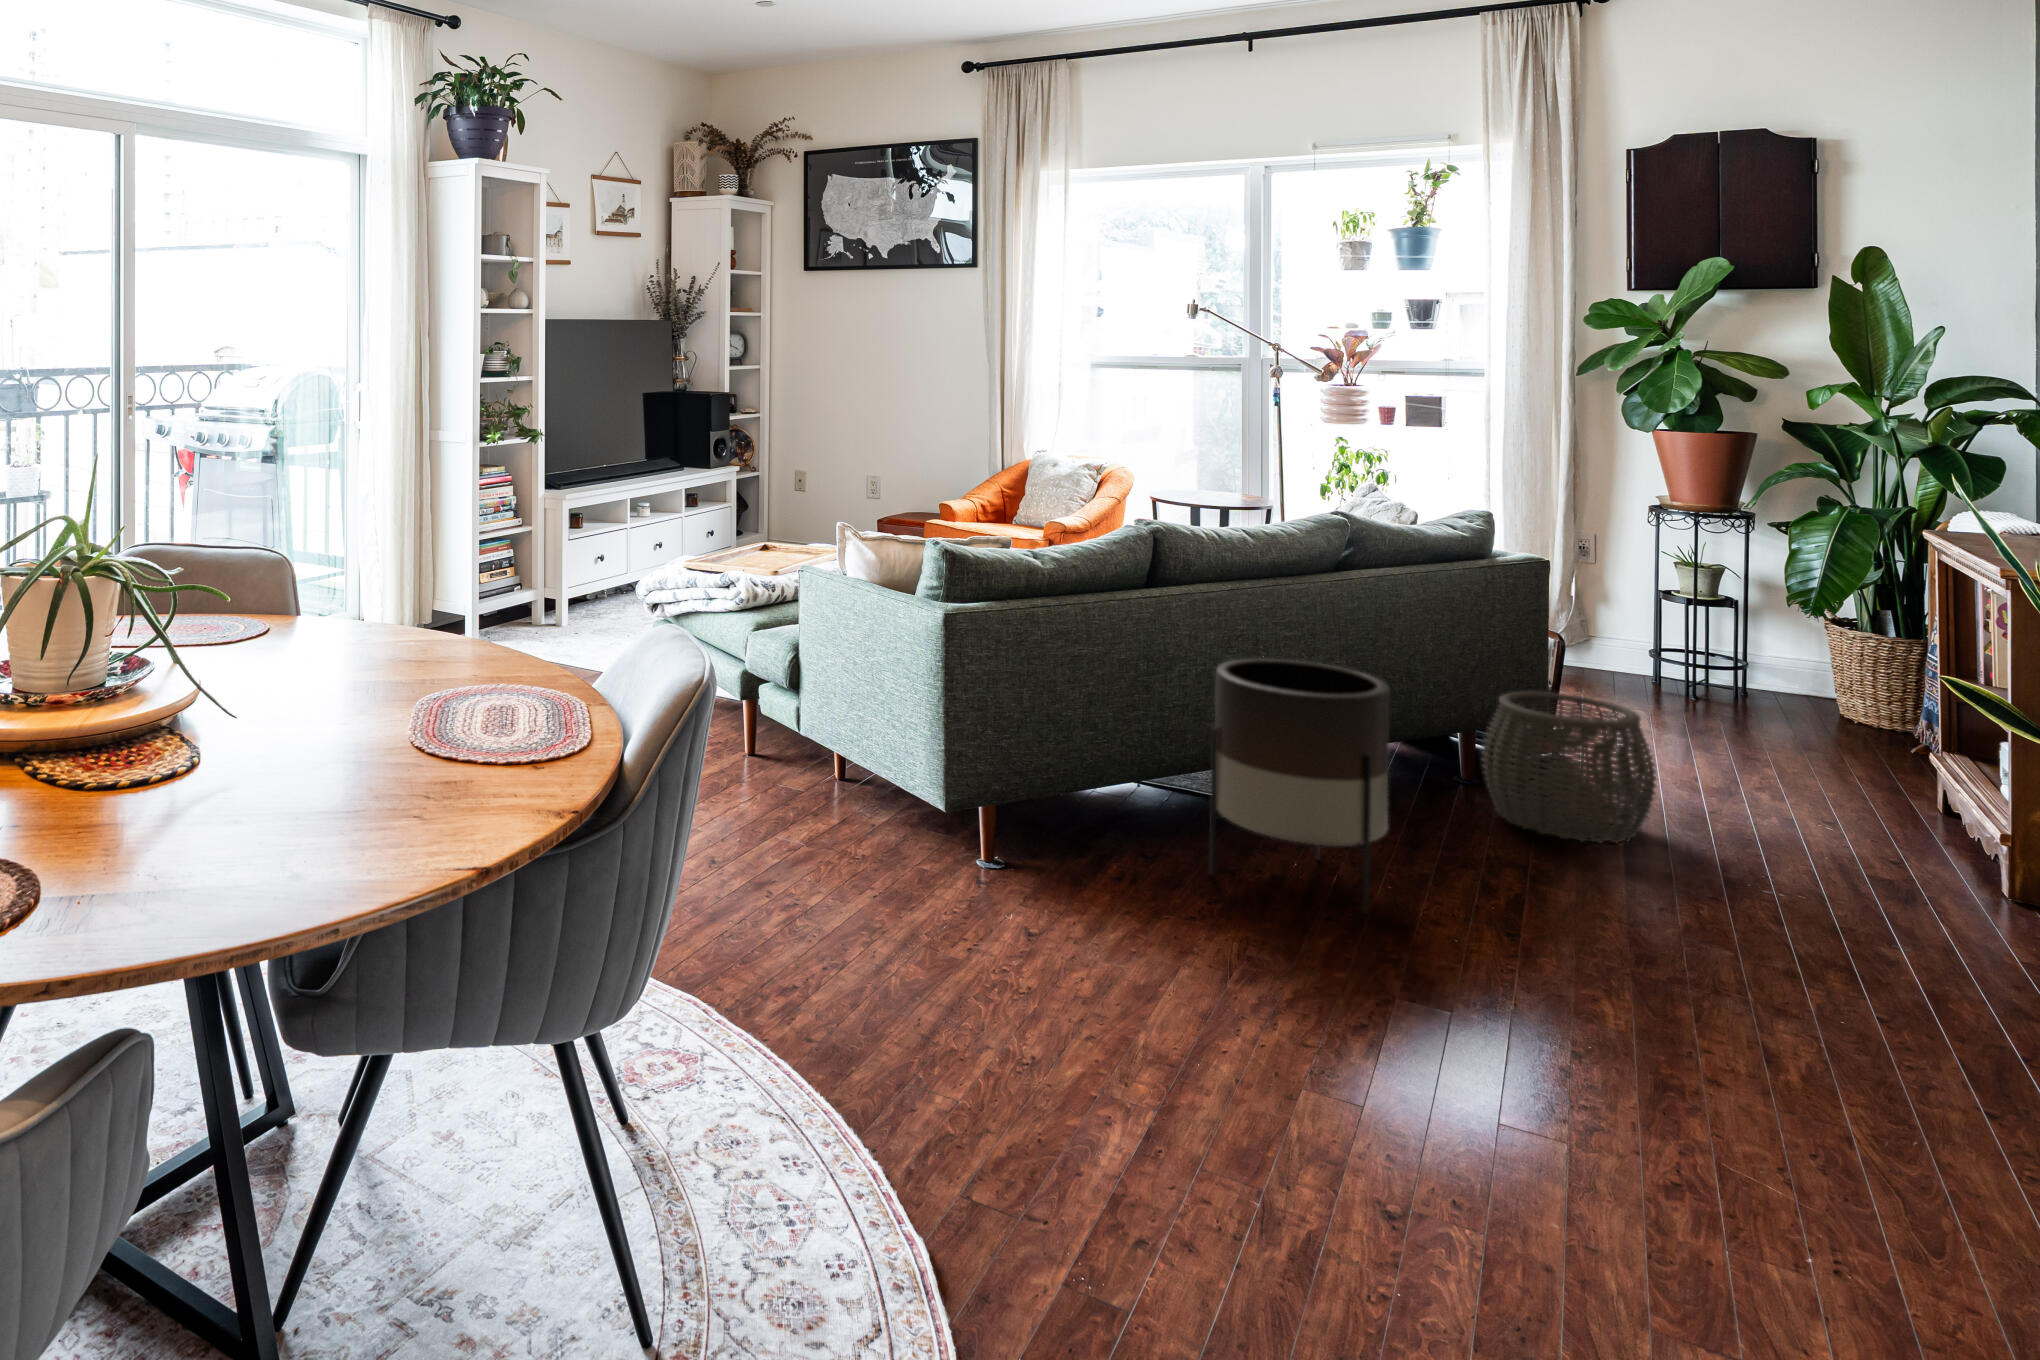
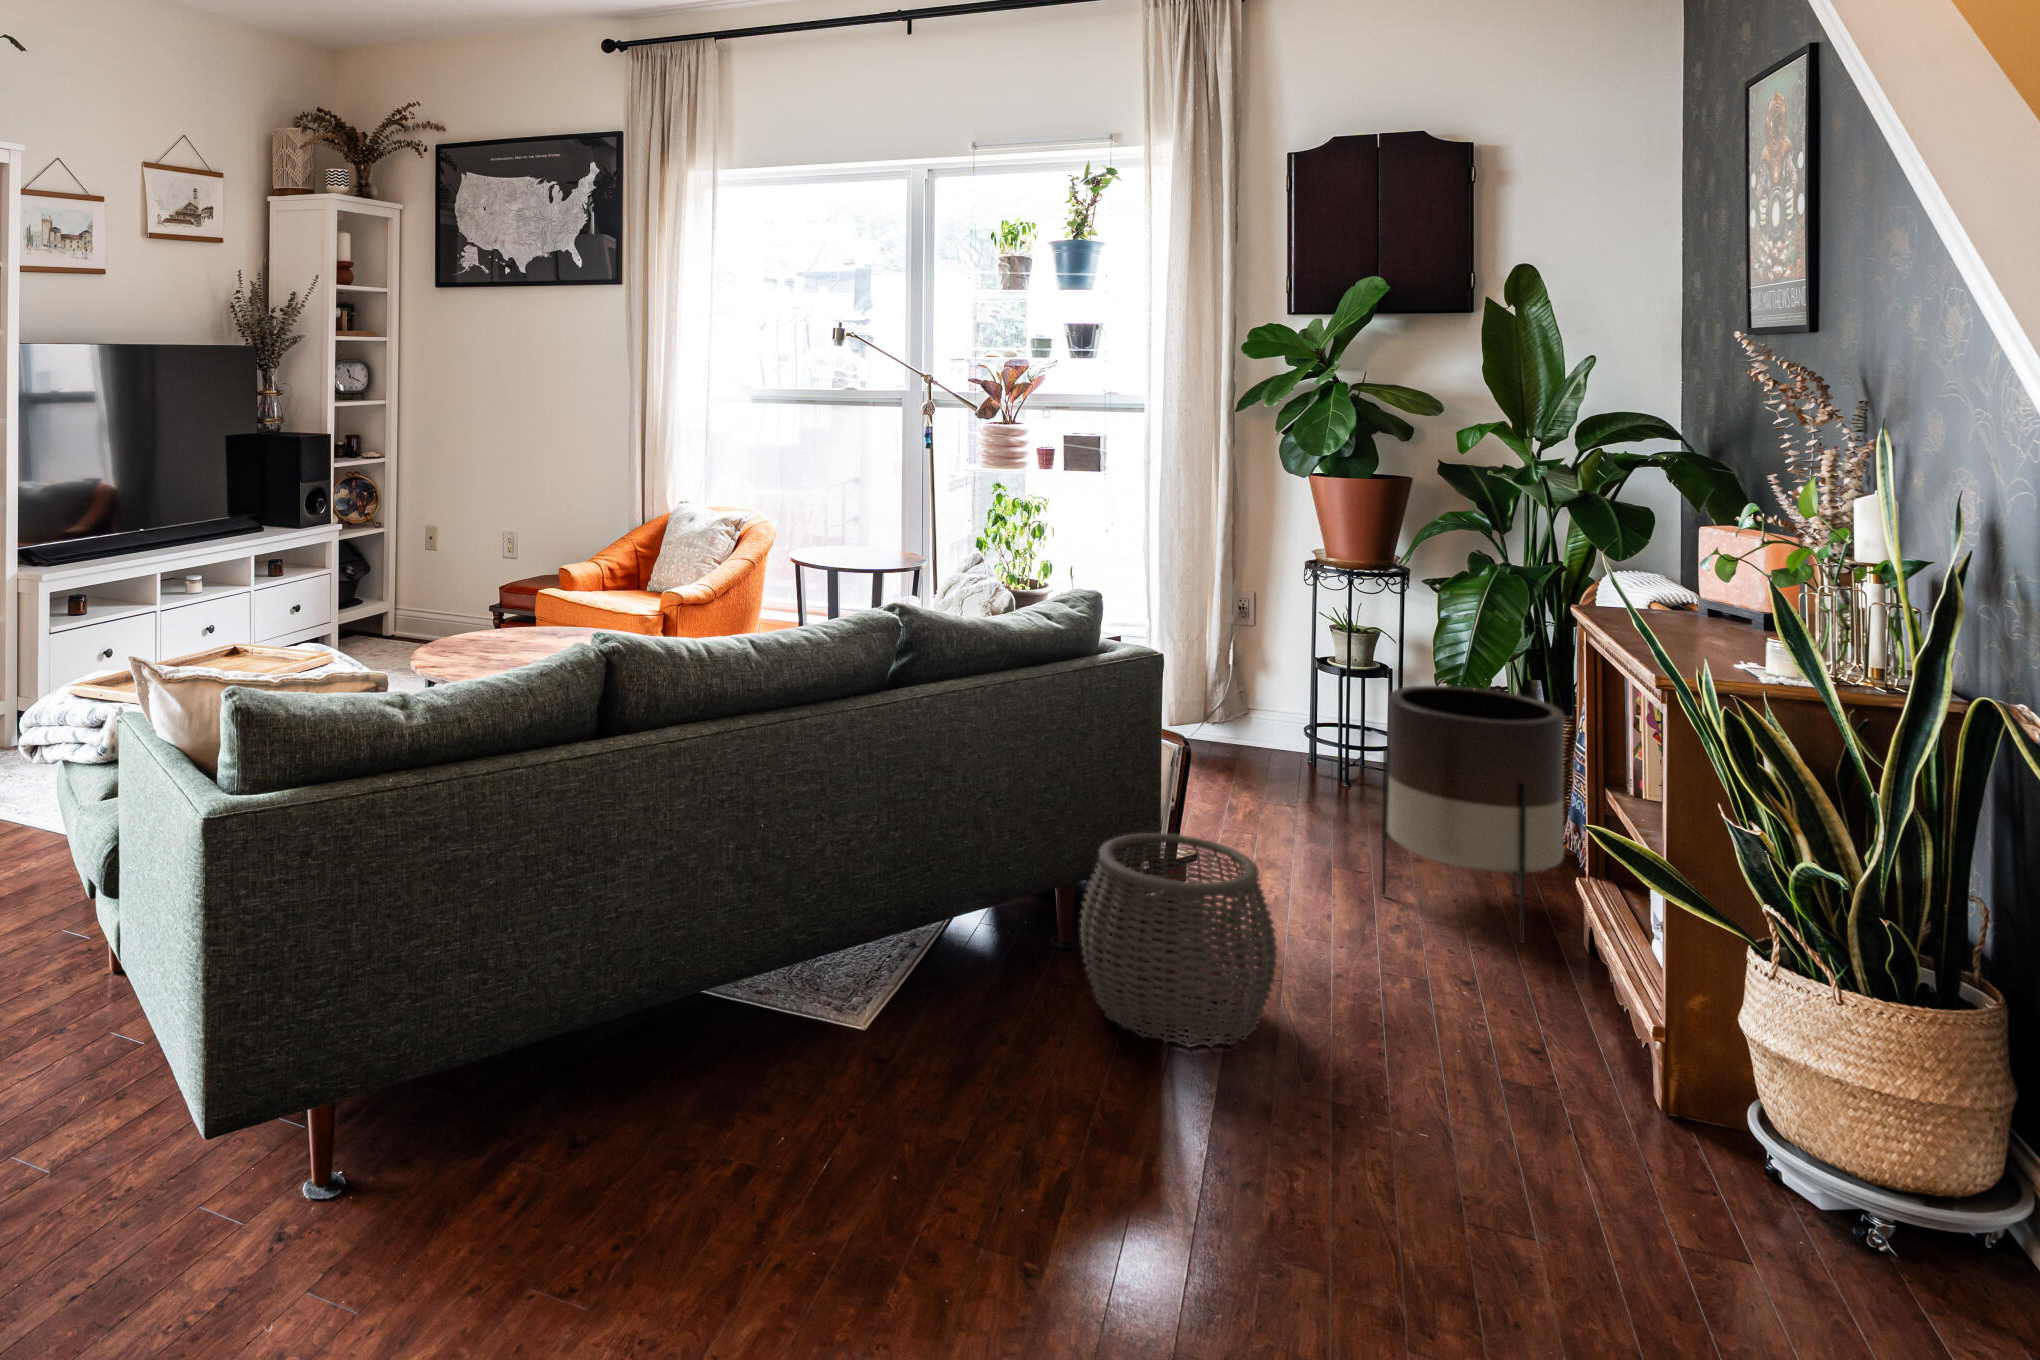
planter: present [1210,659,1389,914] -> present [1382,685,1564,943]

